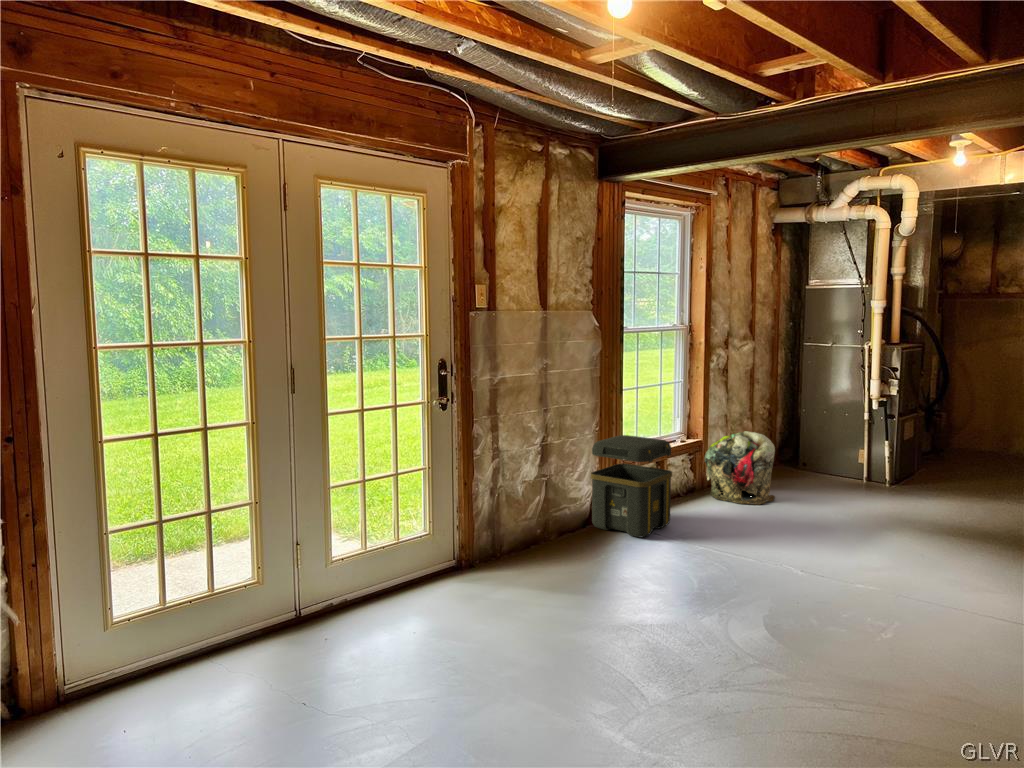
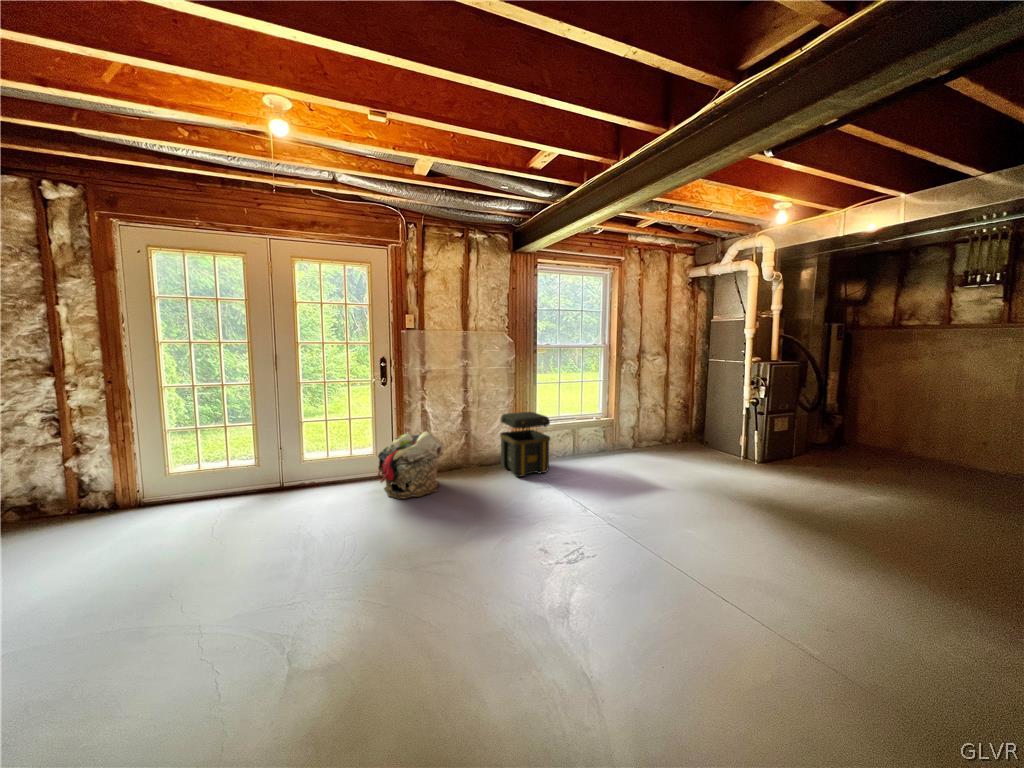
laundry basket: present [704,431,775,505] -> present [378,432,444,499]

